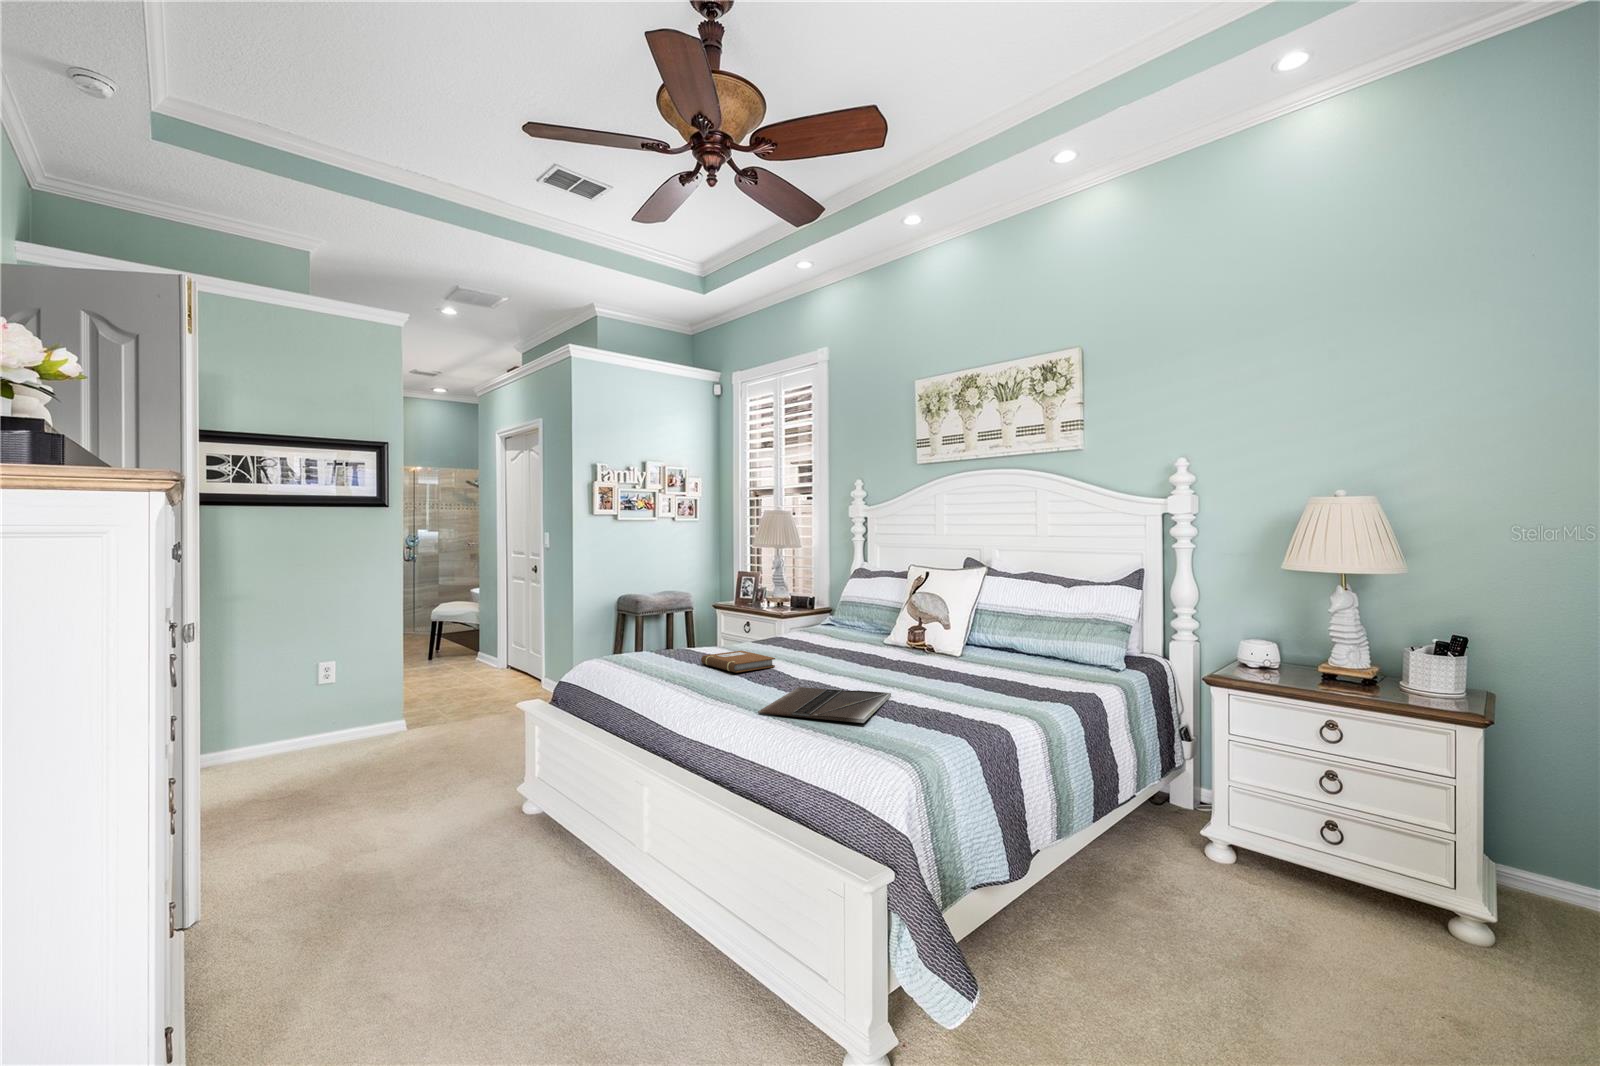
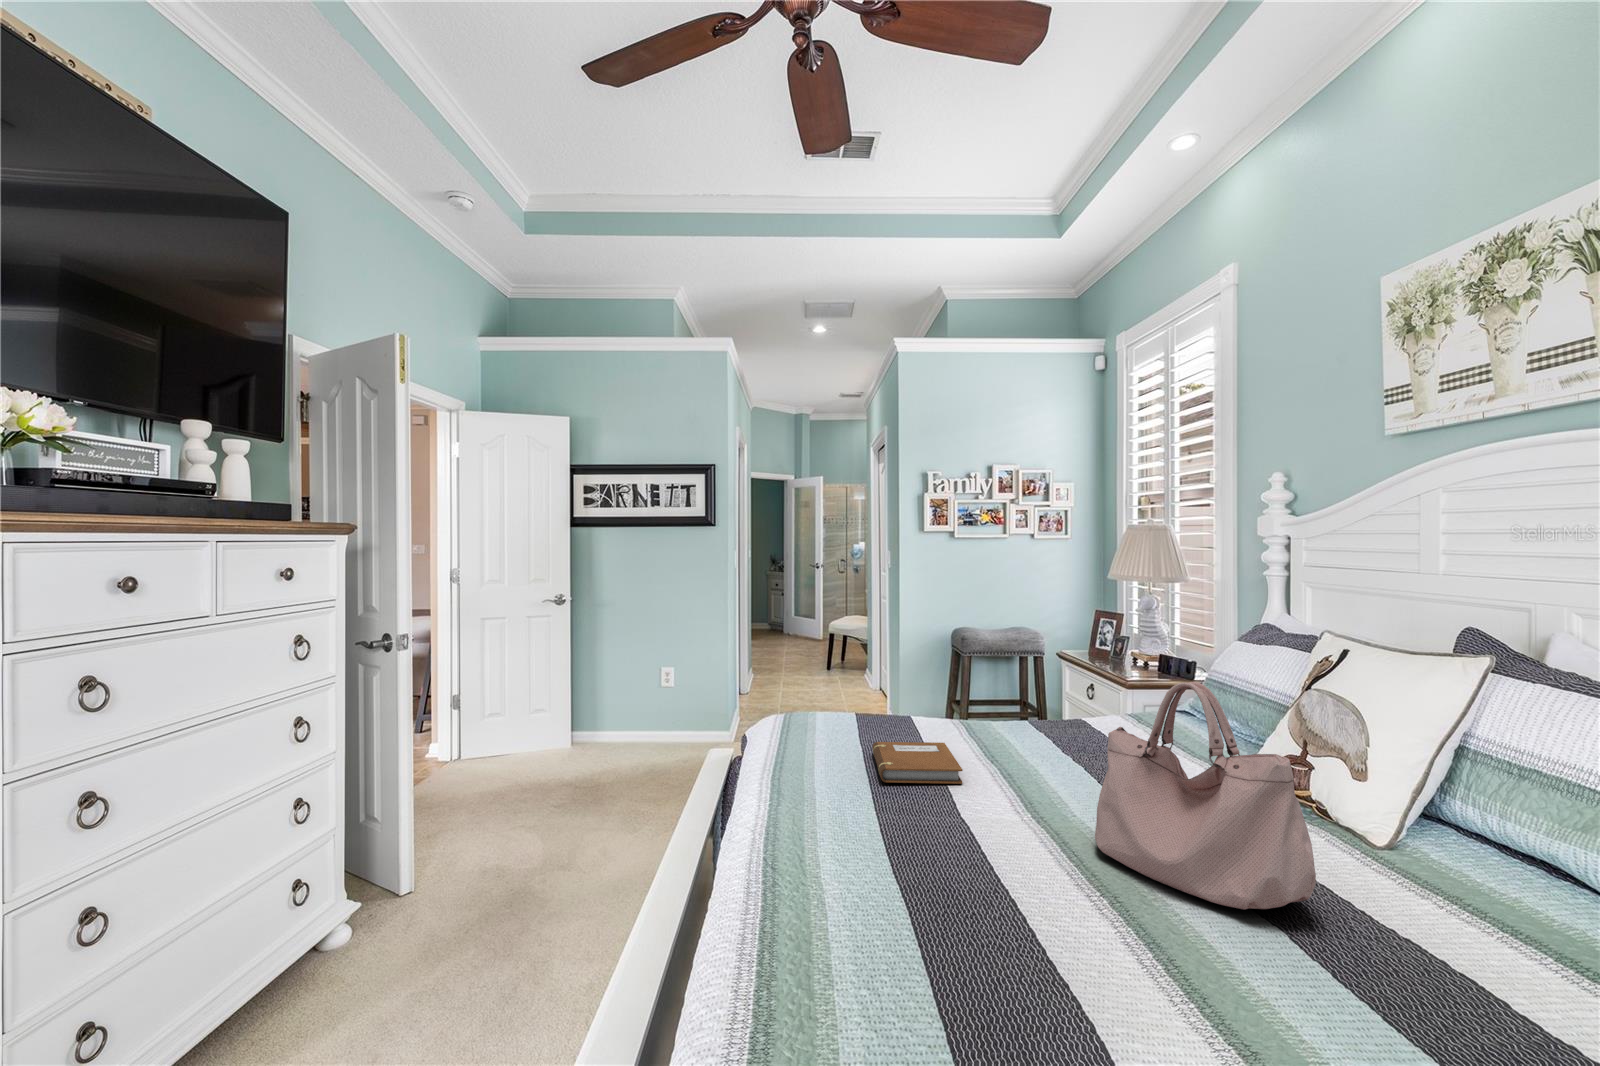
handbag: none [865,585,966,680] -> present [1095,682,1316,909]
laptop: present [758,687,891,723] -> none [784,839,1070,983]

